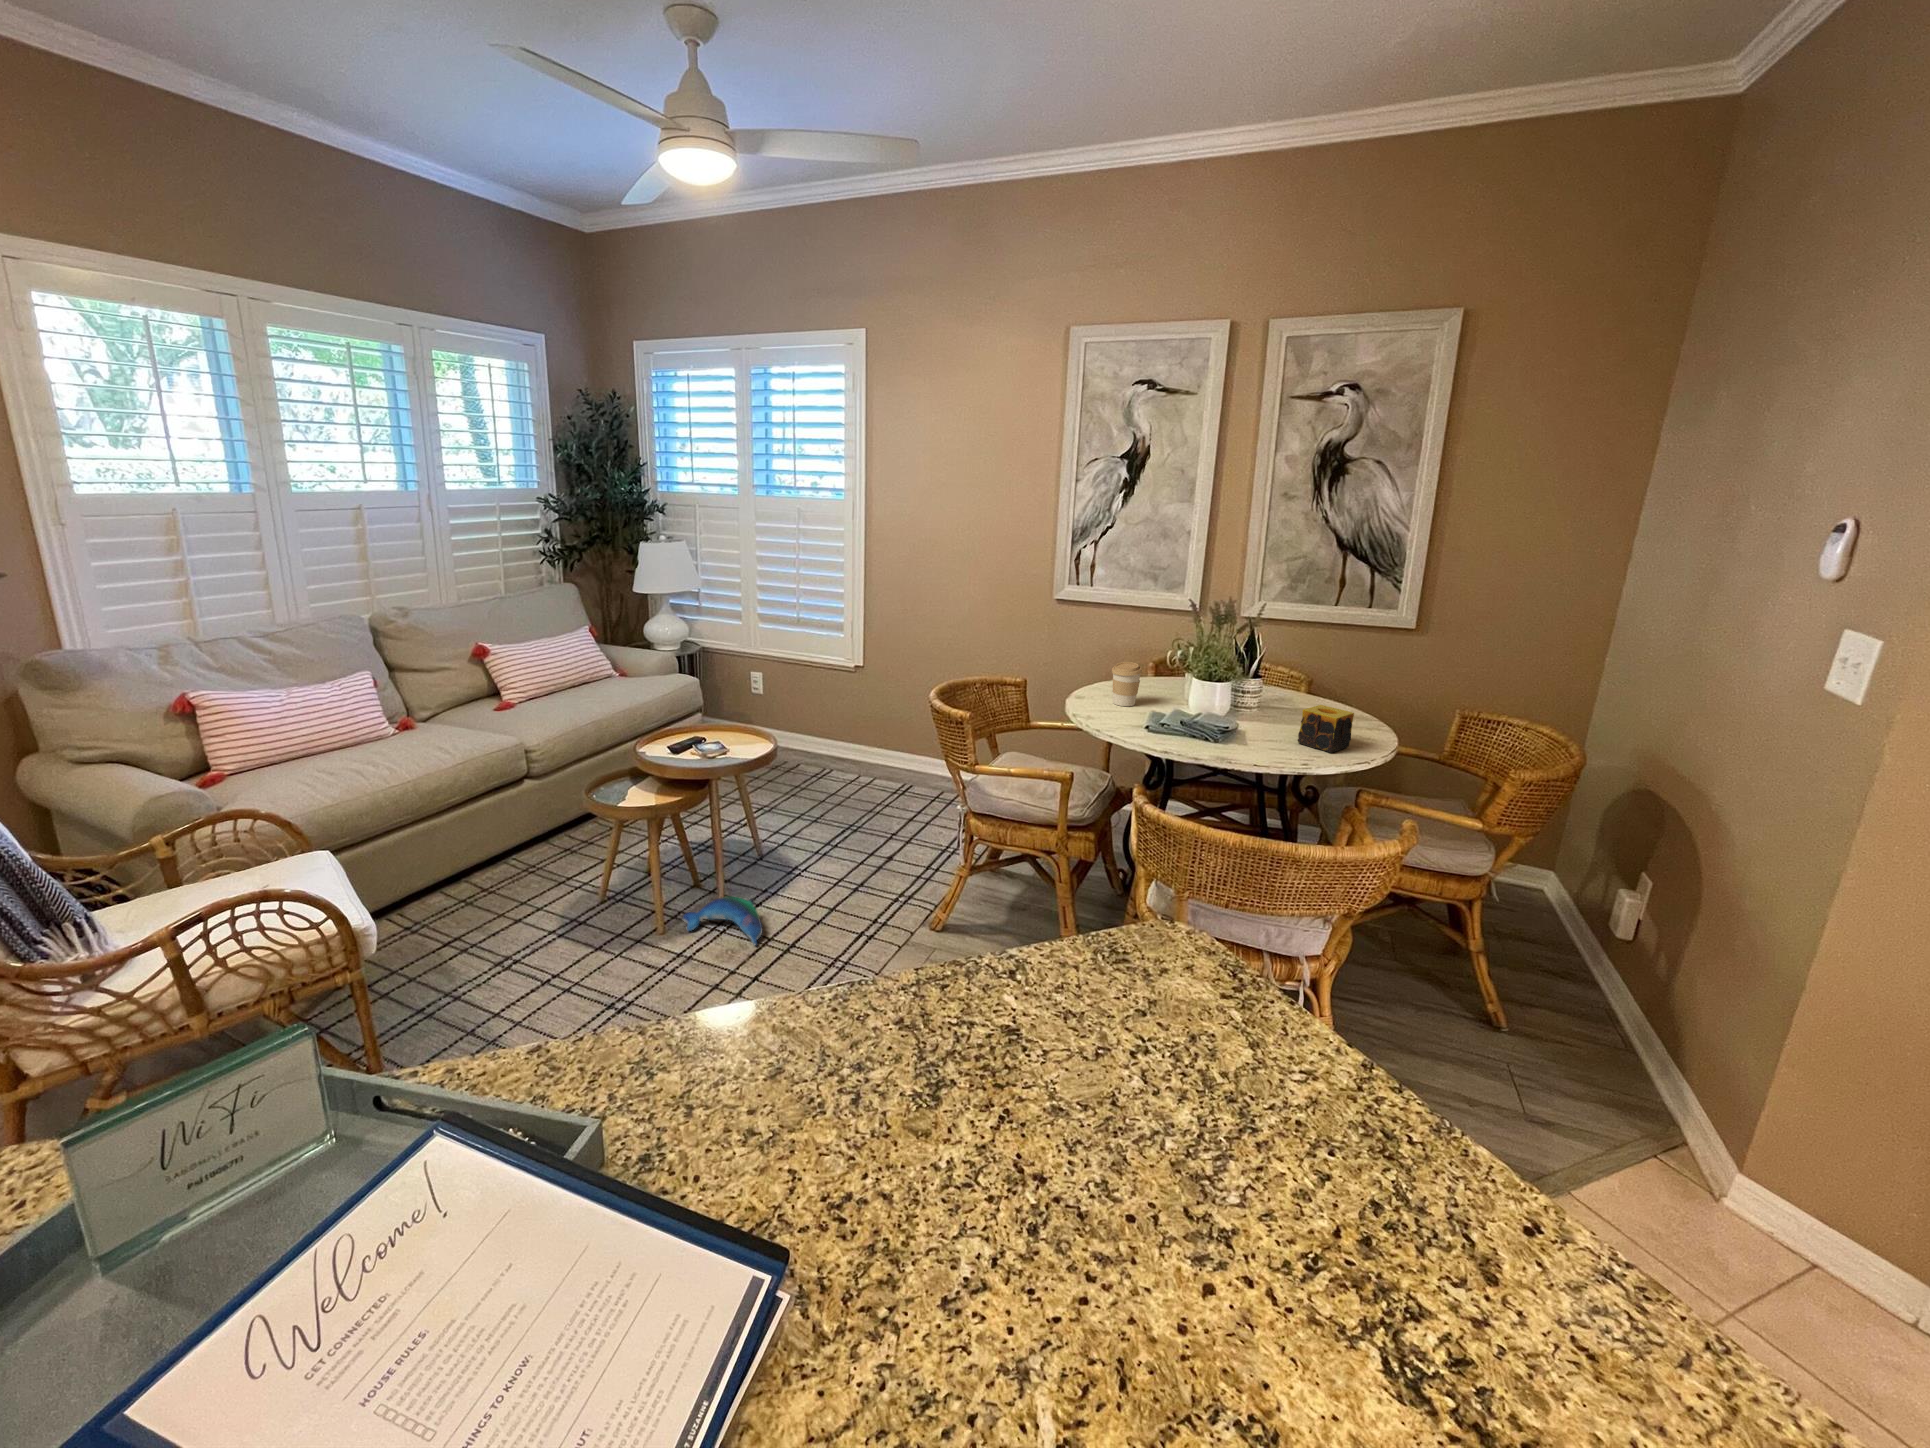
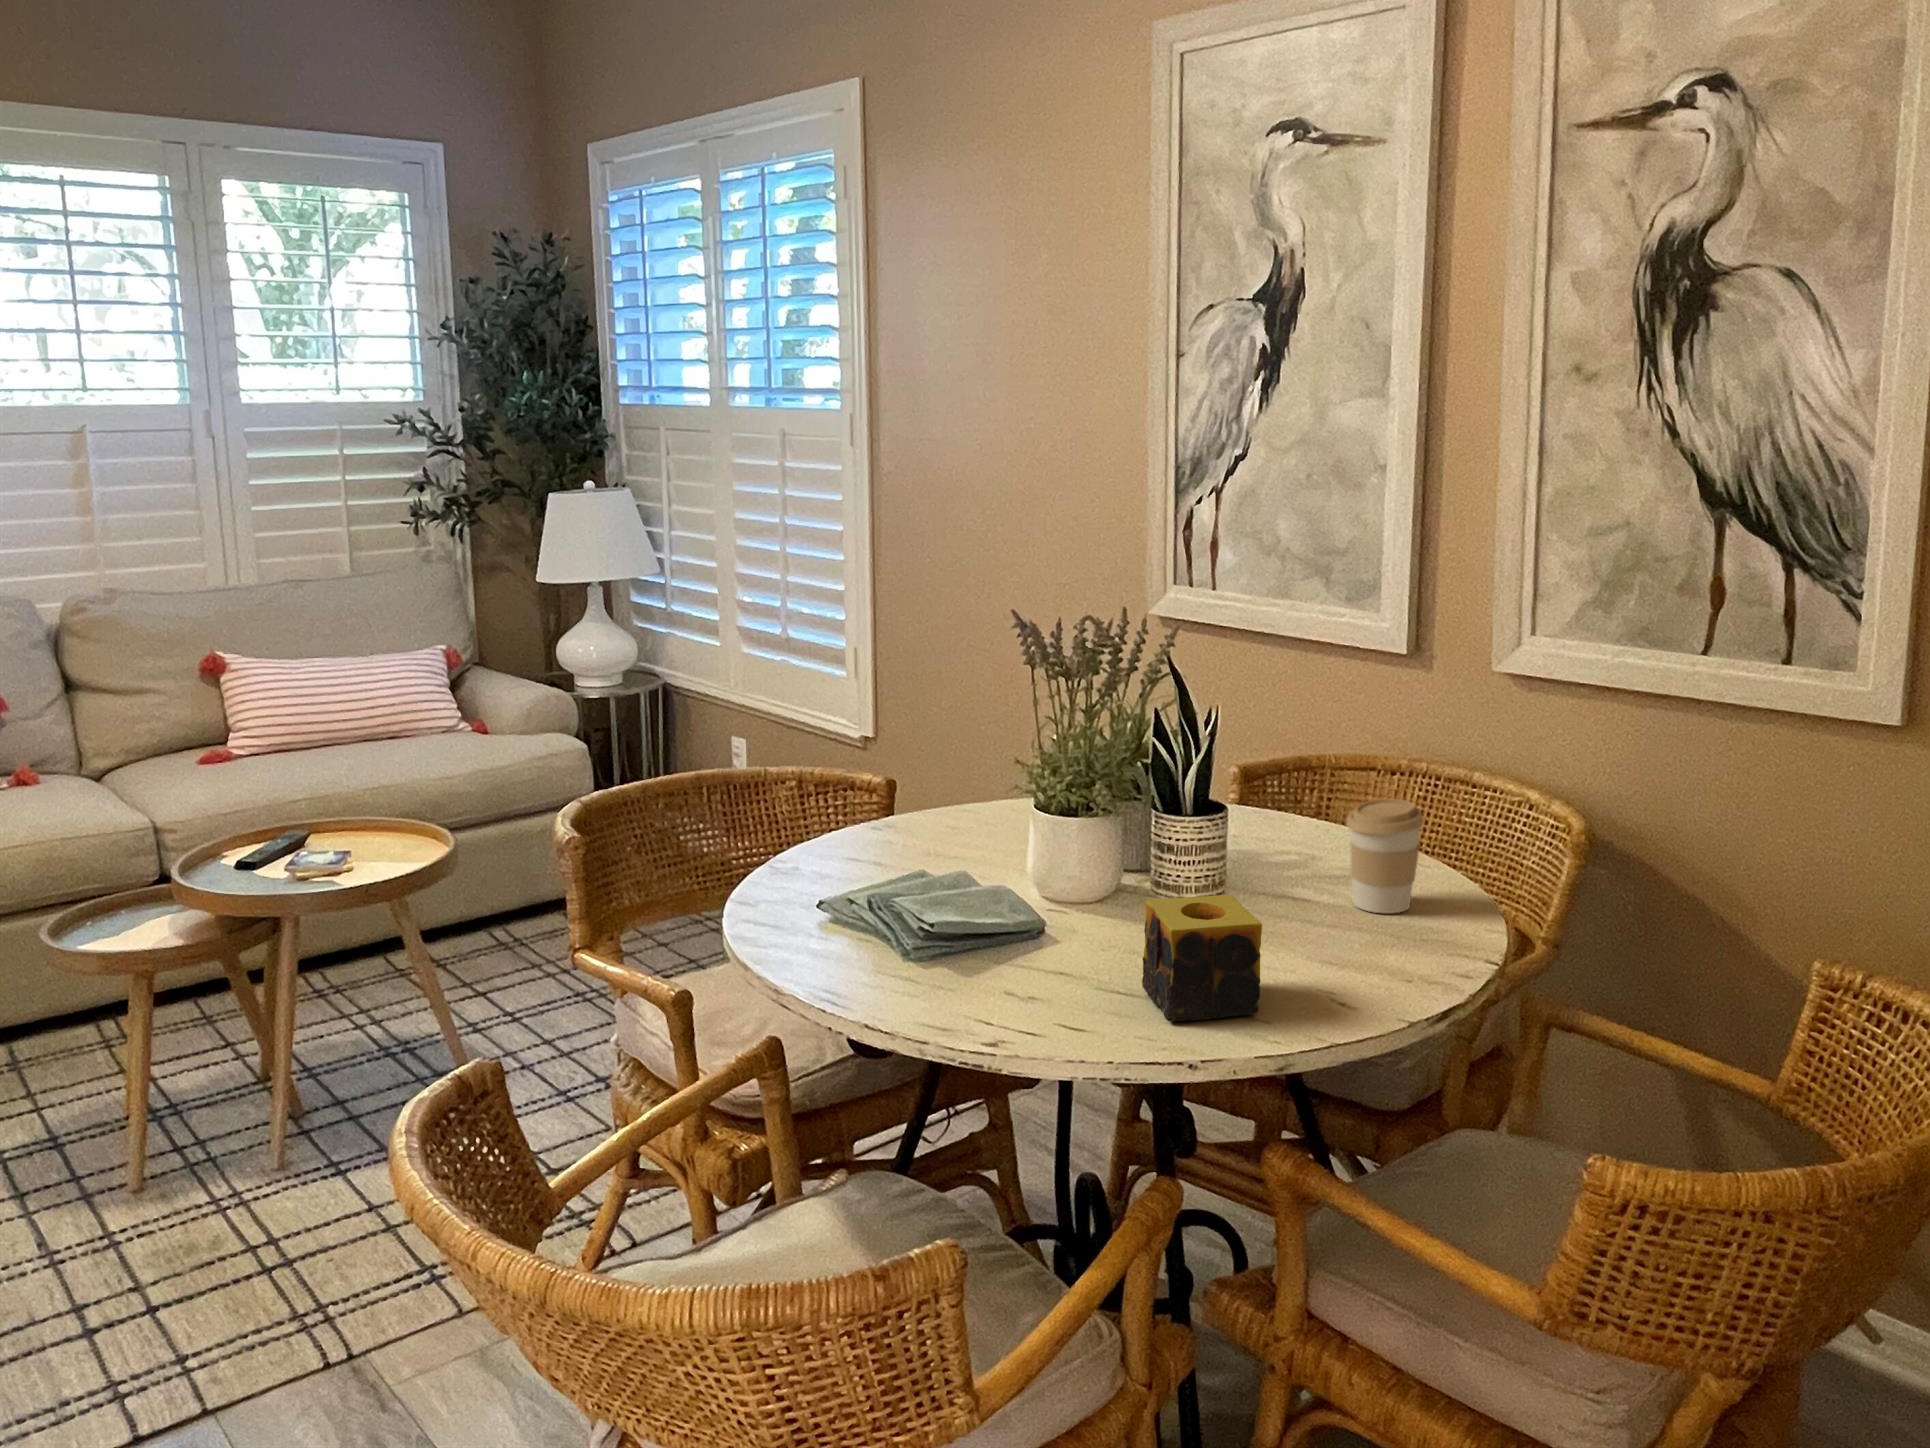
coffee cup: present [1112,662,1142,706] -> present [1347,799,1424,913]
plush toy: present [682,897,762,945] -> none [178,1154,306,1259]

